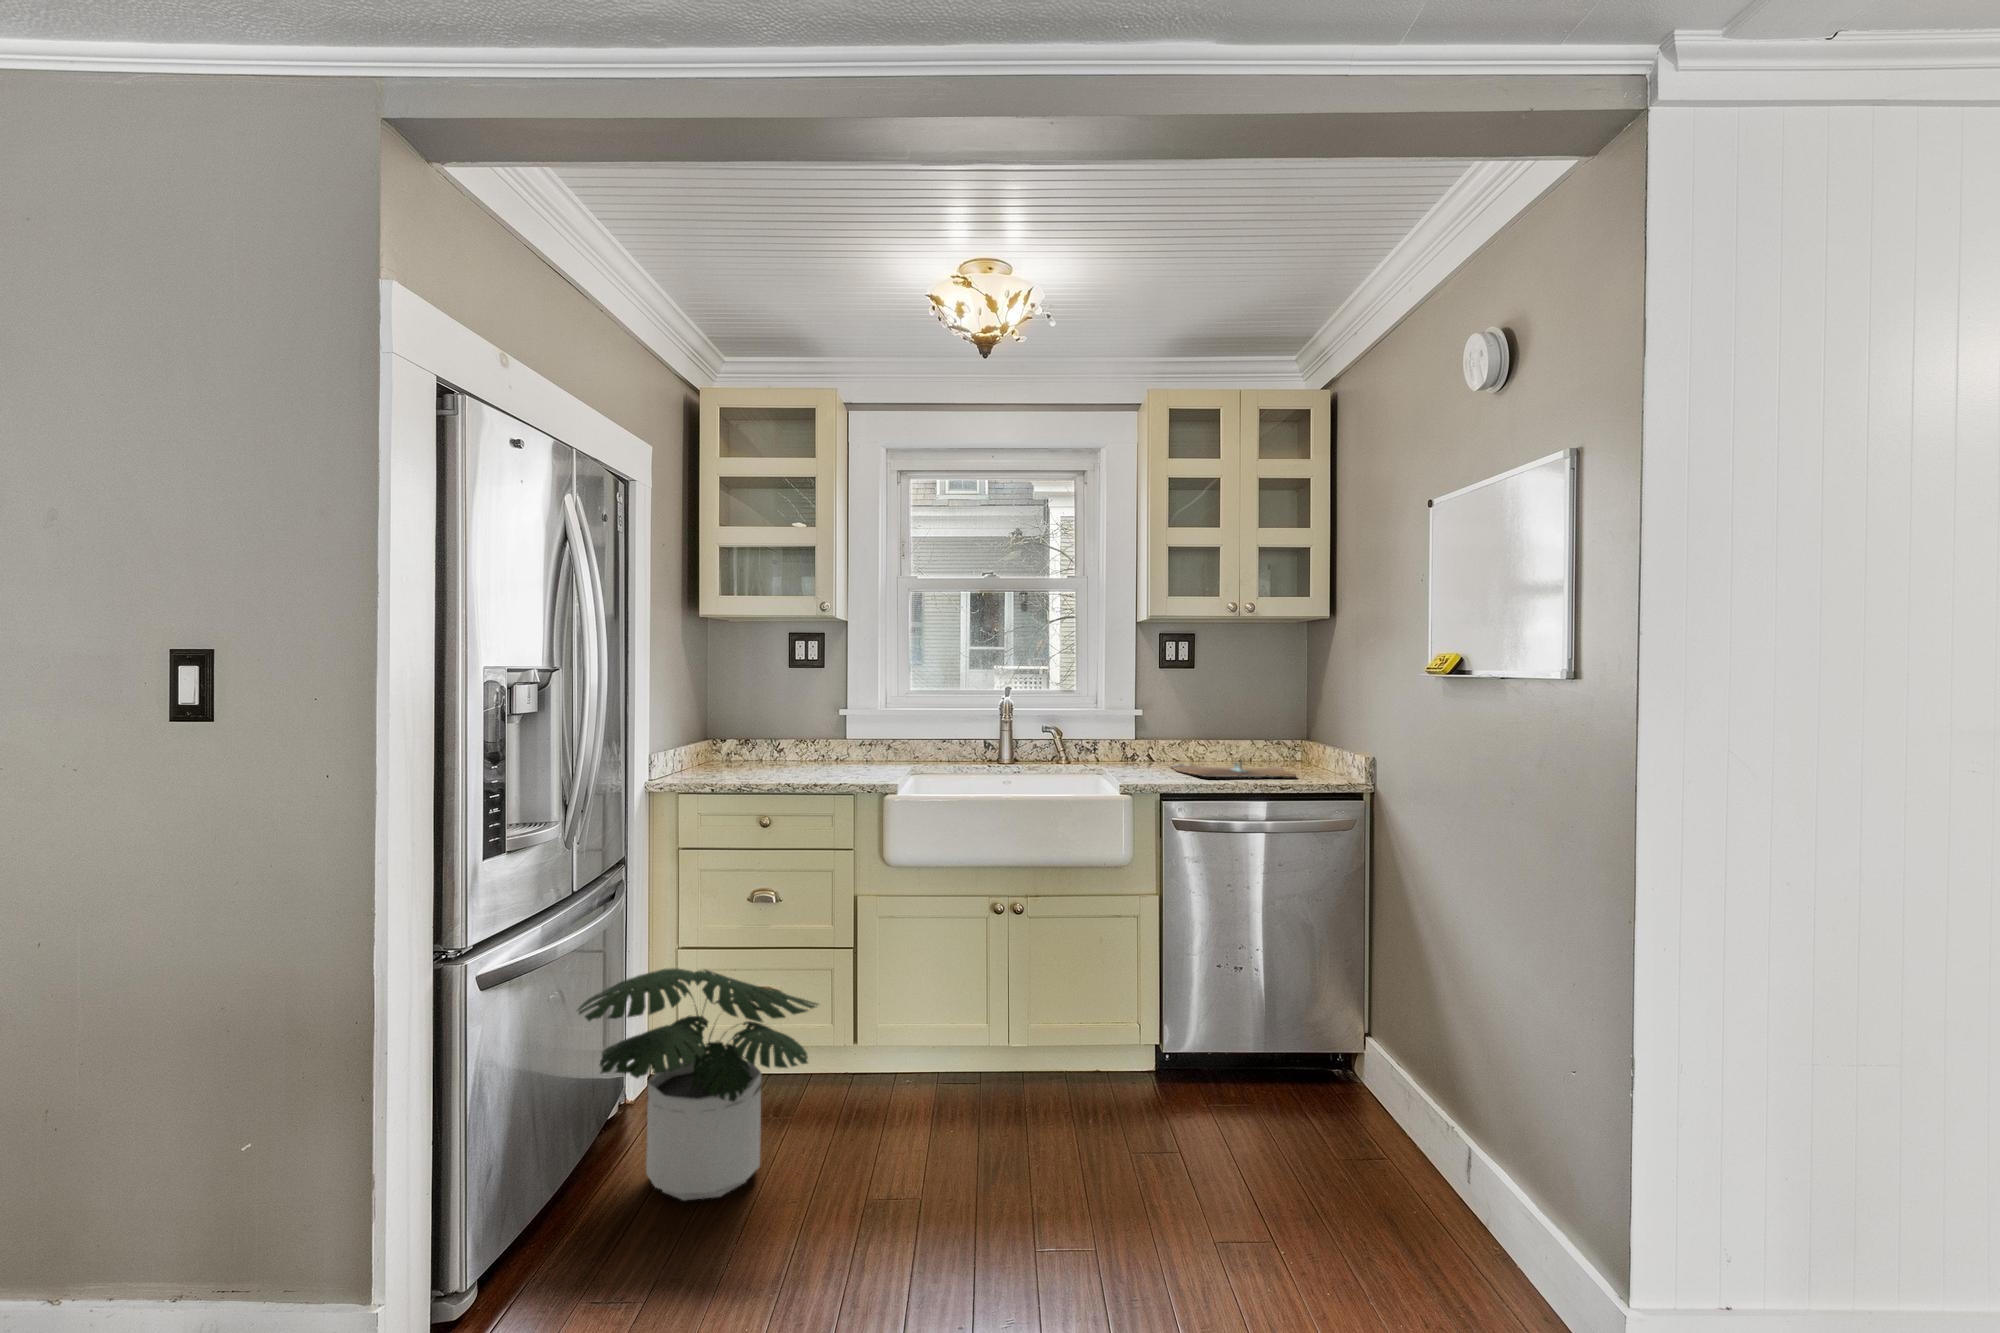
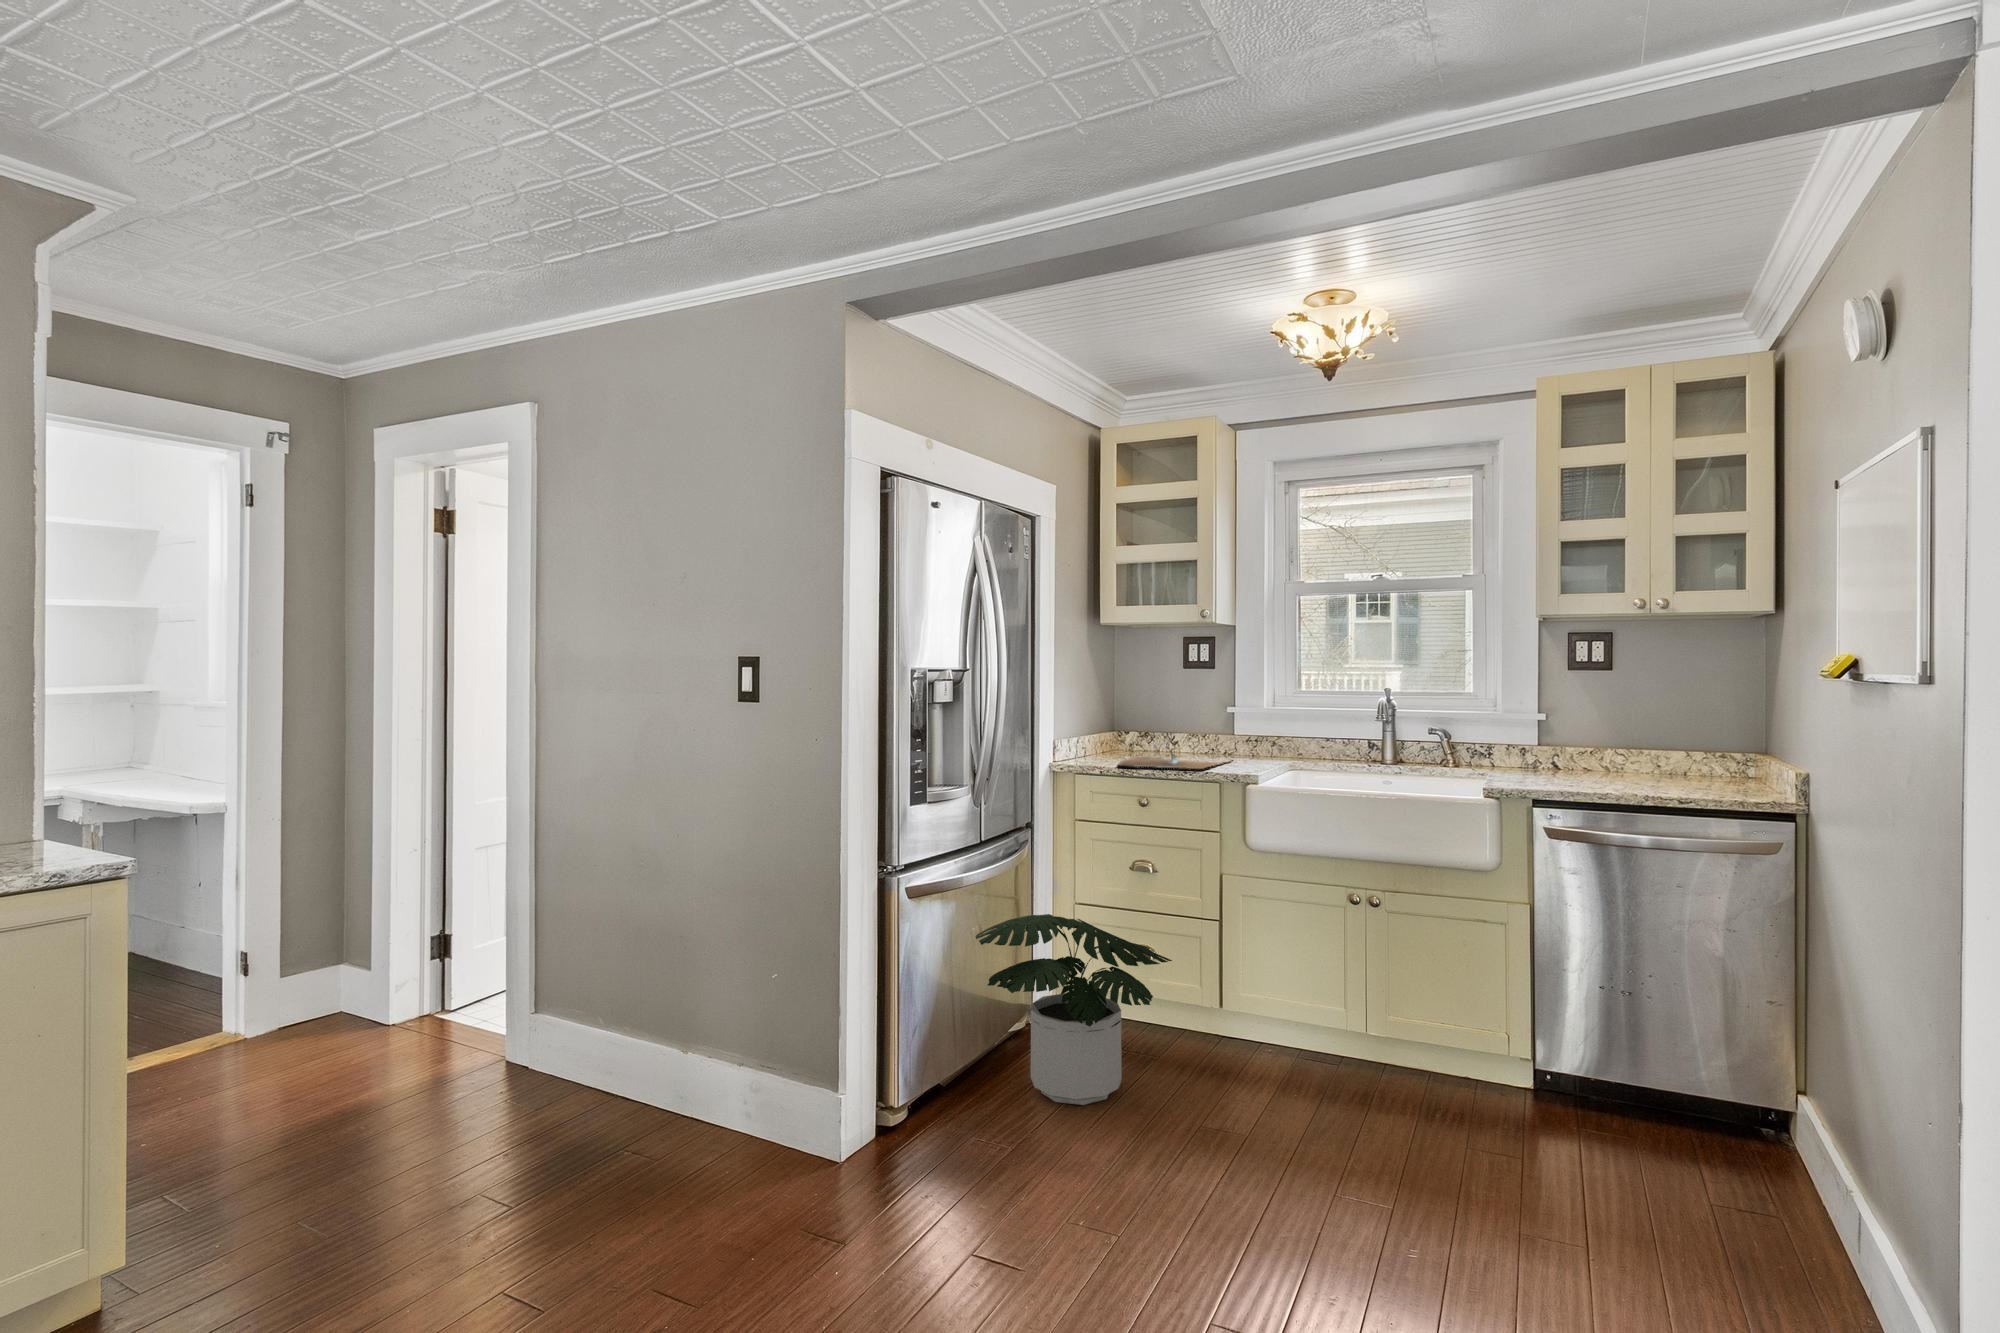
cutting board: present [1171,760,1295,777] -> present [1119,753,1226,769]

